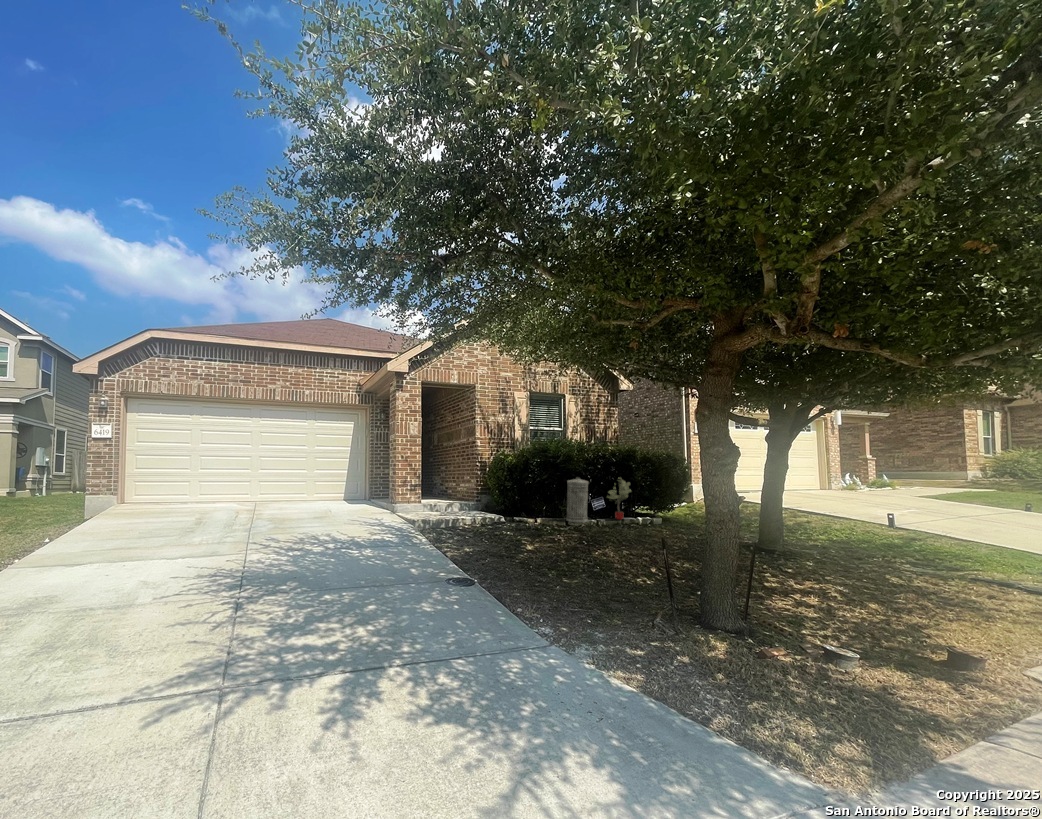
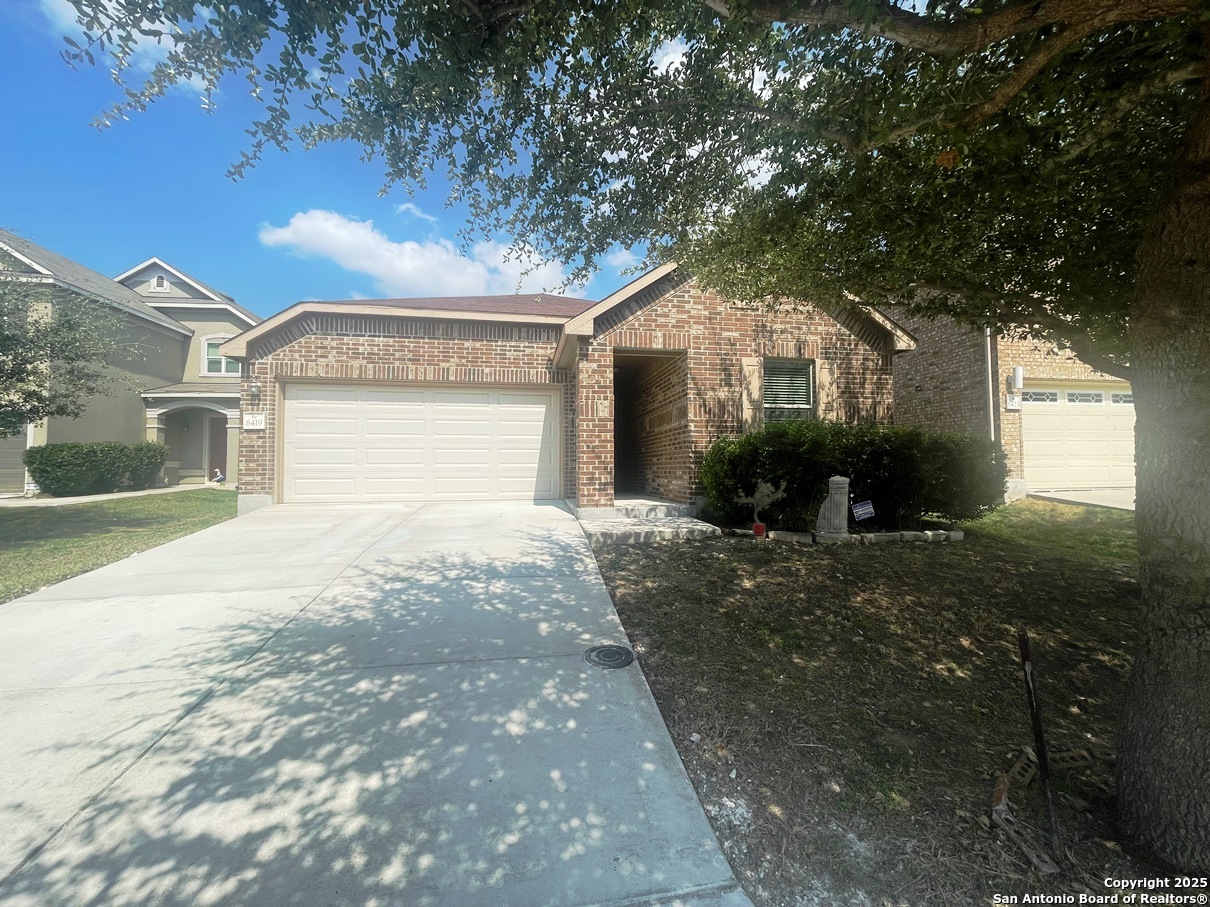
potted tree: present [608,478,631,520] -> present [734,480,786,536]

